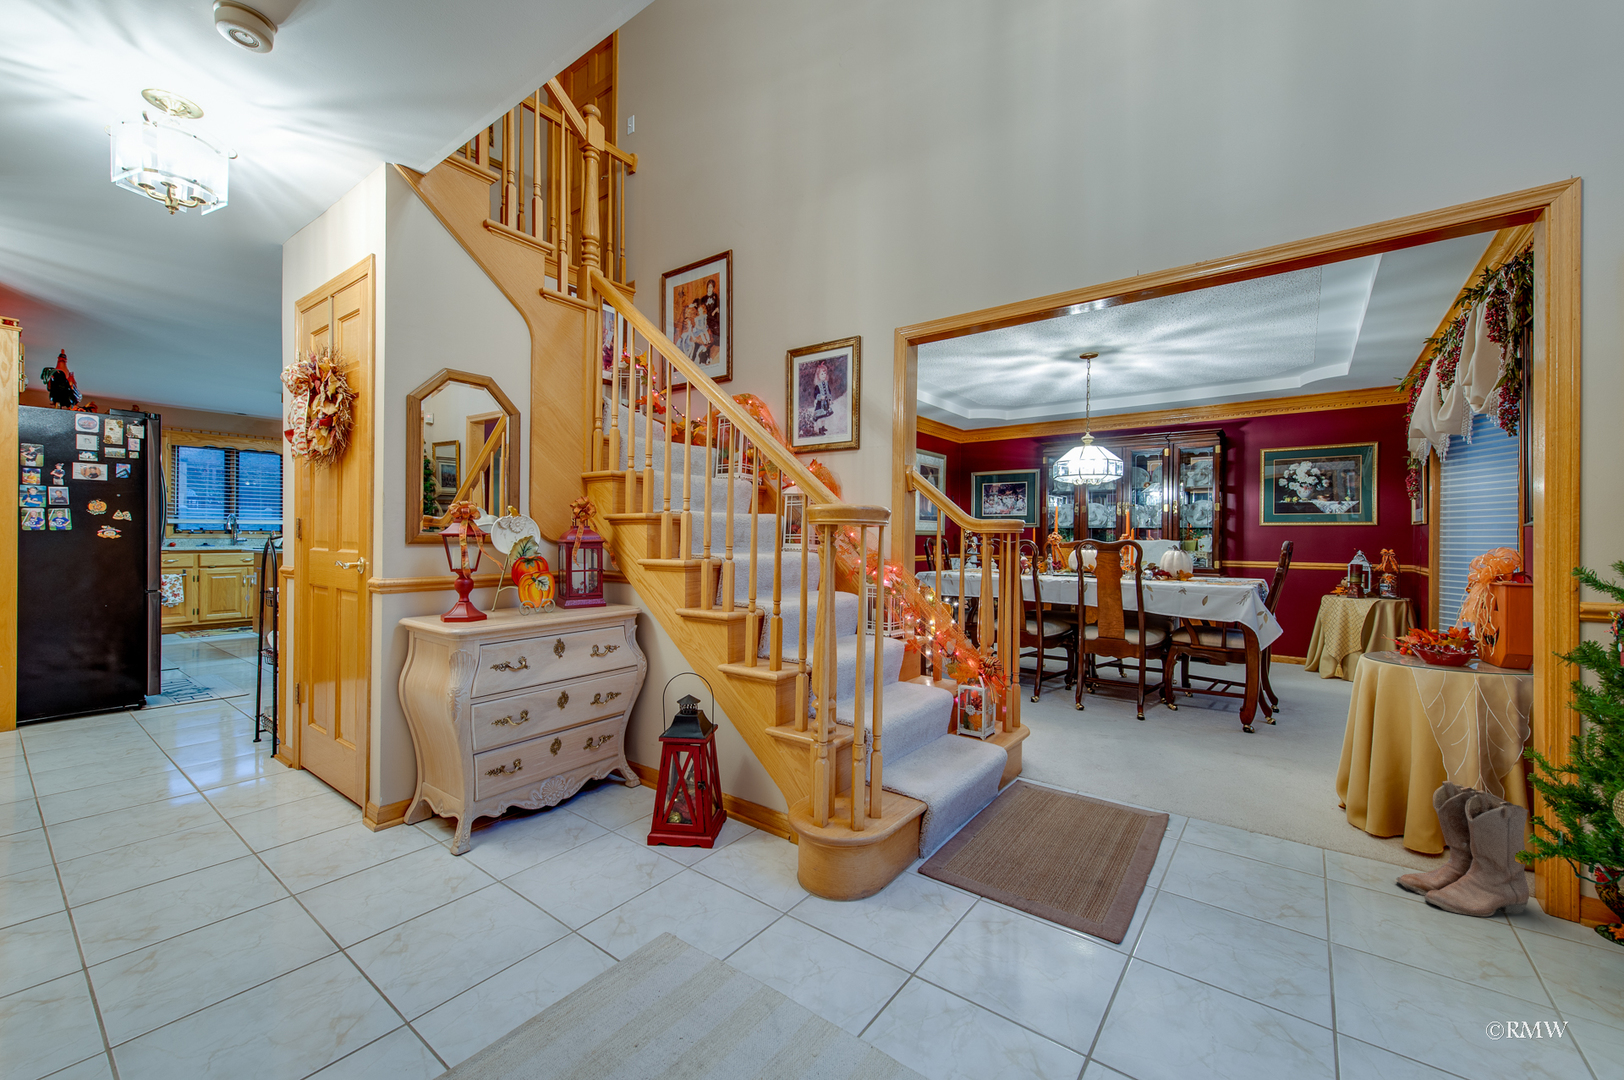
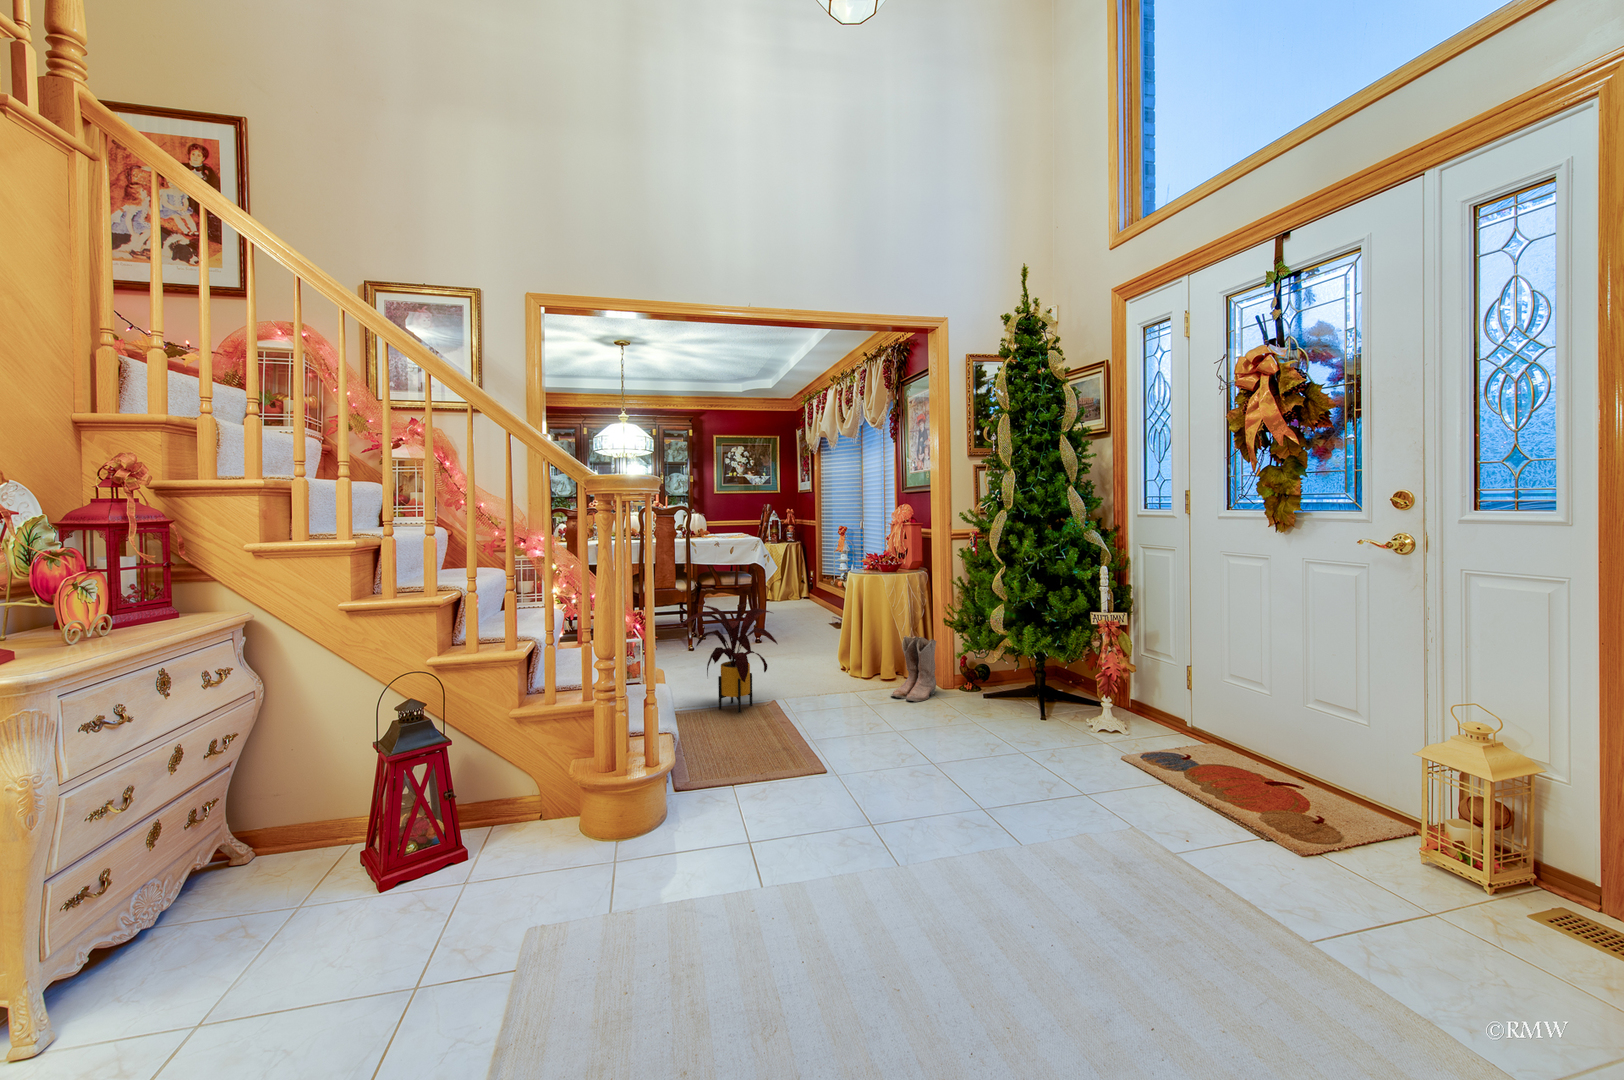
house plant: none [1020,660,1180,814] -> present [675,603,777,712]

